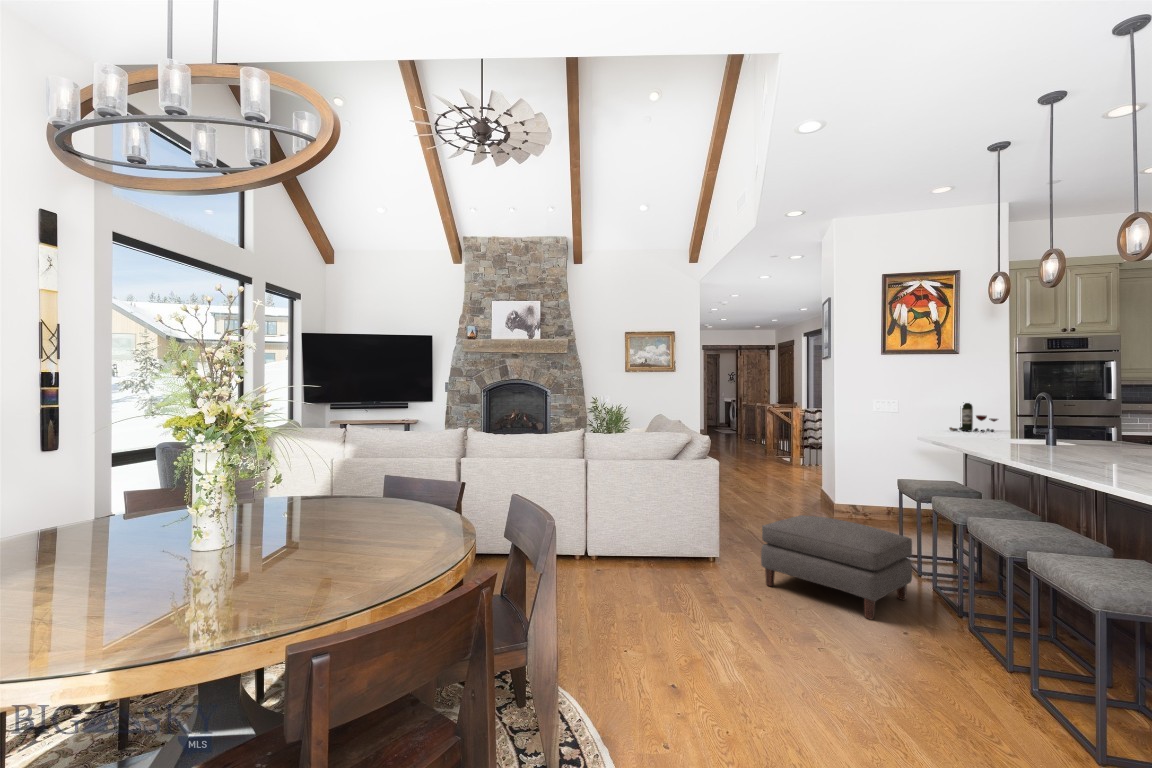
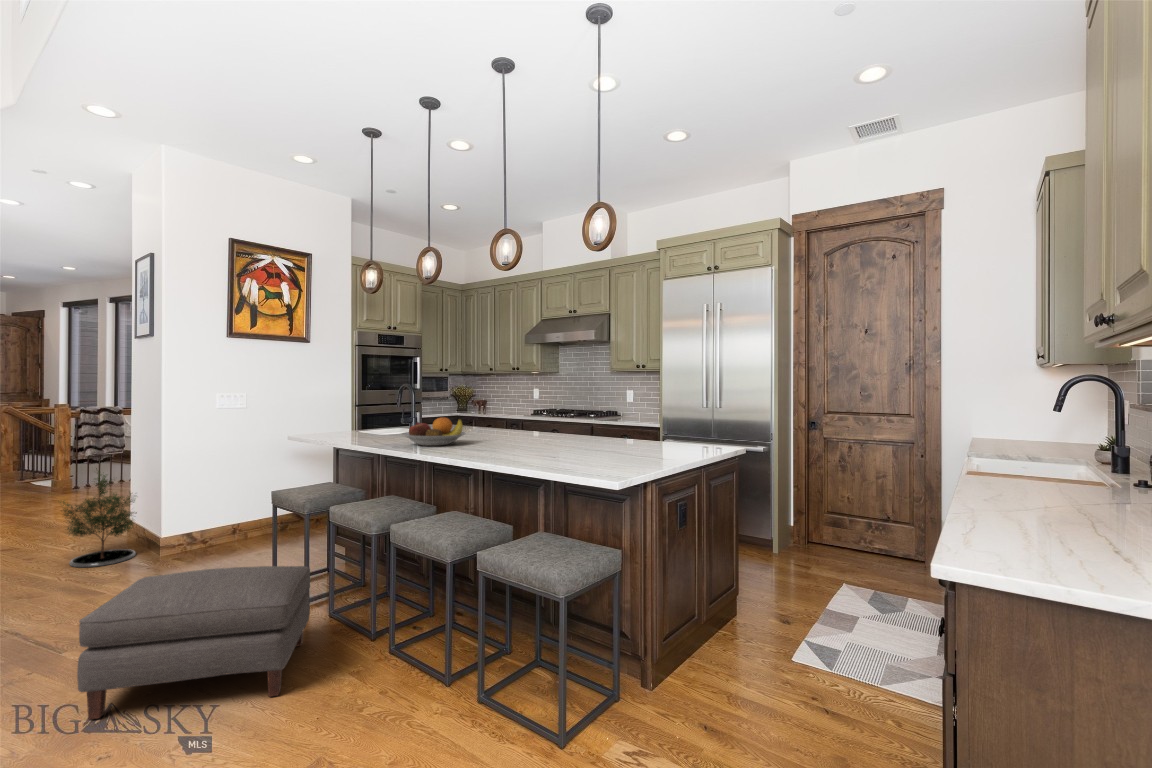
wine bottle: present [949,402,998,432] -> none [297,384,345,426]
fruit bowl: none [1018,426,1108,456] -> present [402,417,466,446]
potted tree: none [776,447,822,514] -> present [60,468,137,567]

